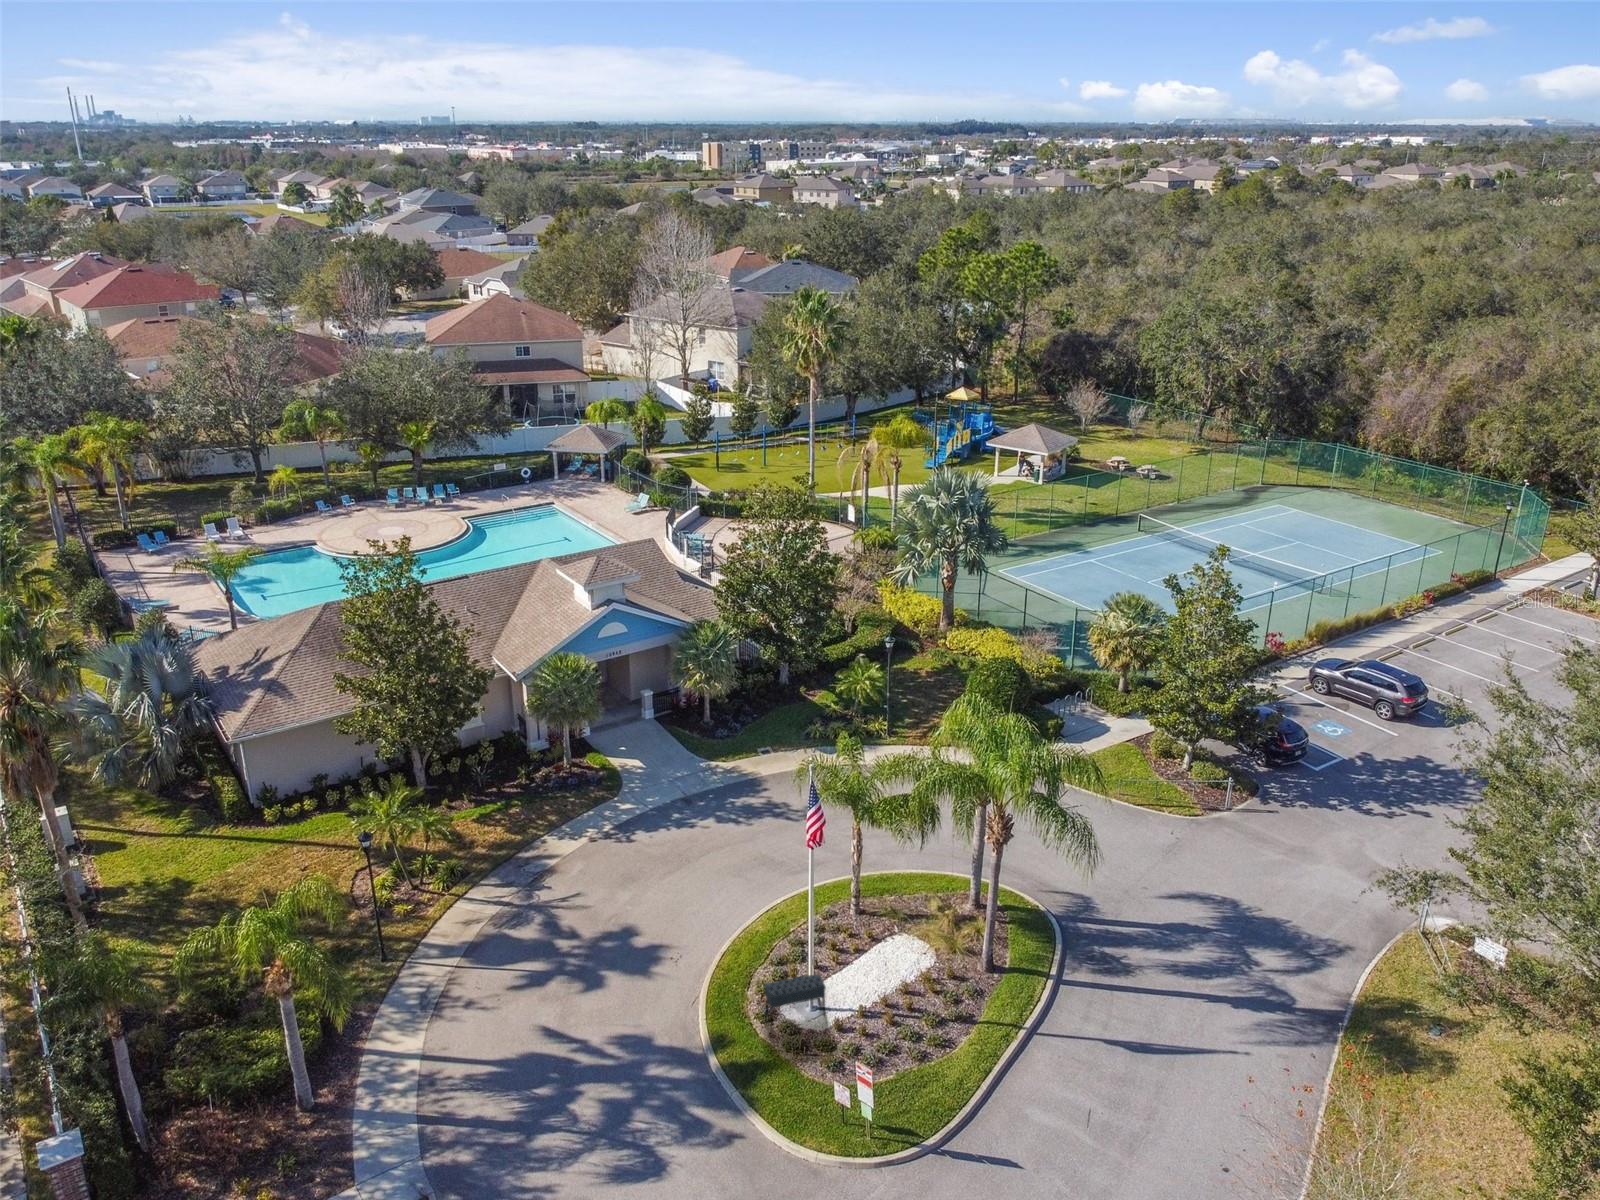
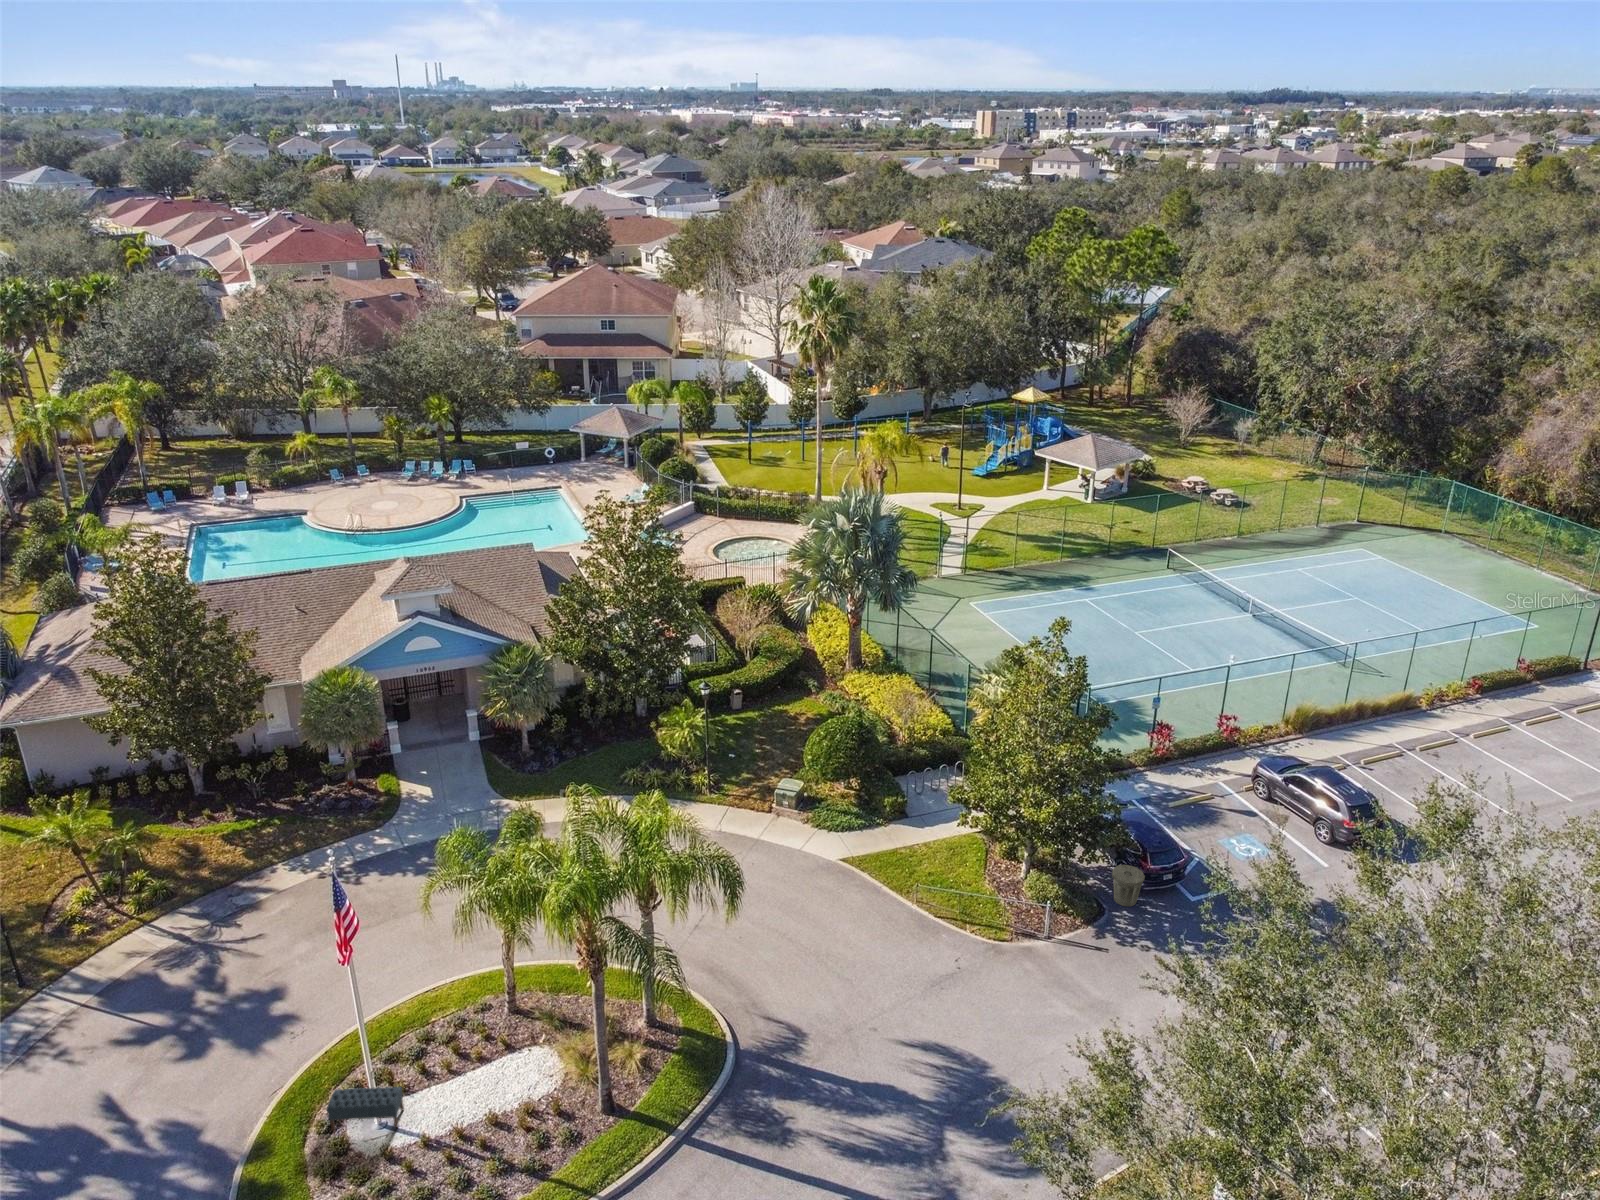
trash can: none [1258,747,1286,780] -> present [1112,865,1145,907]

